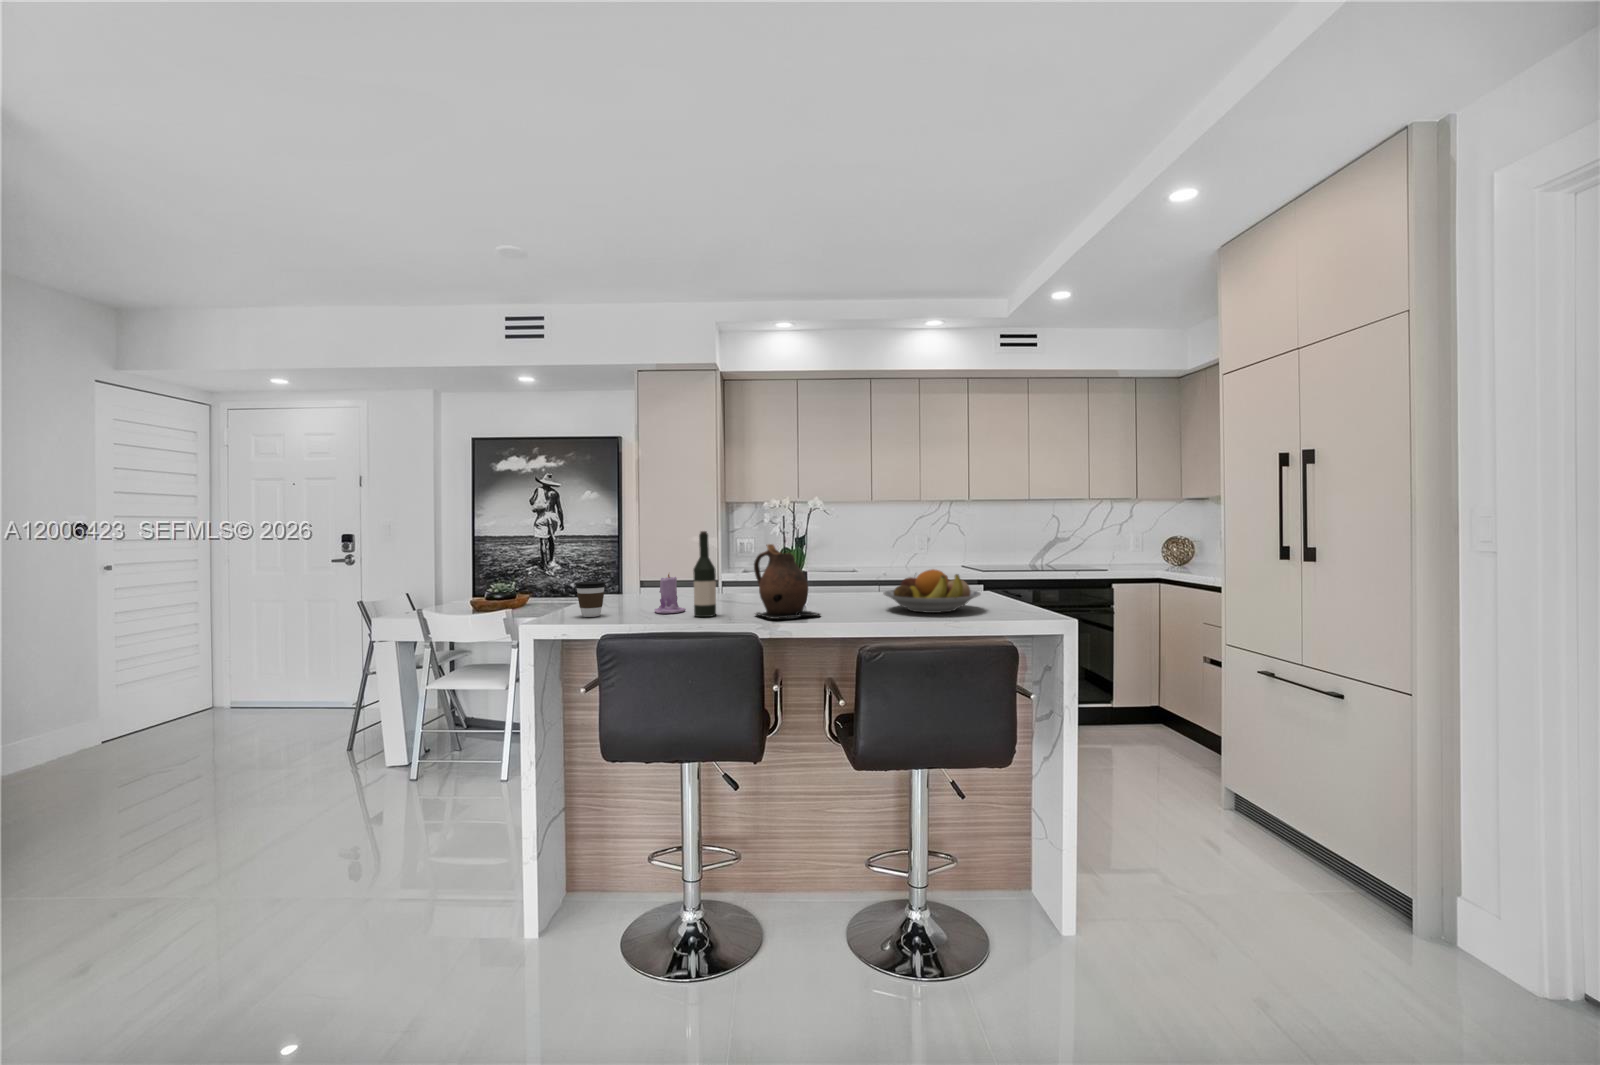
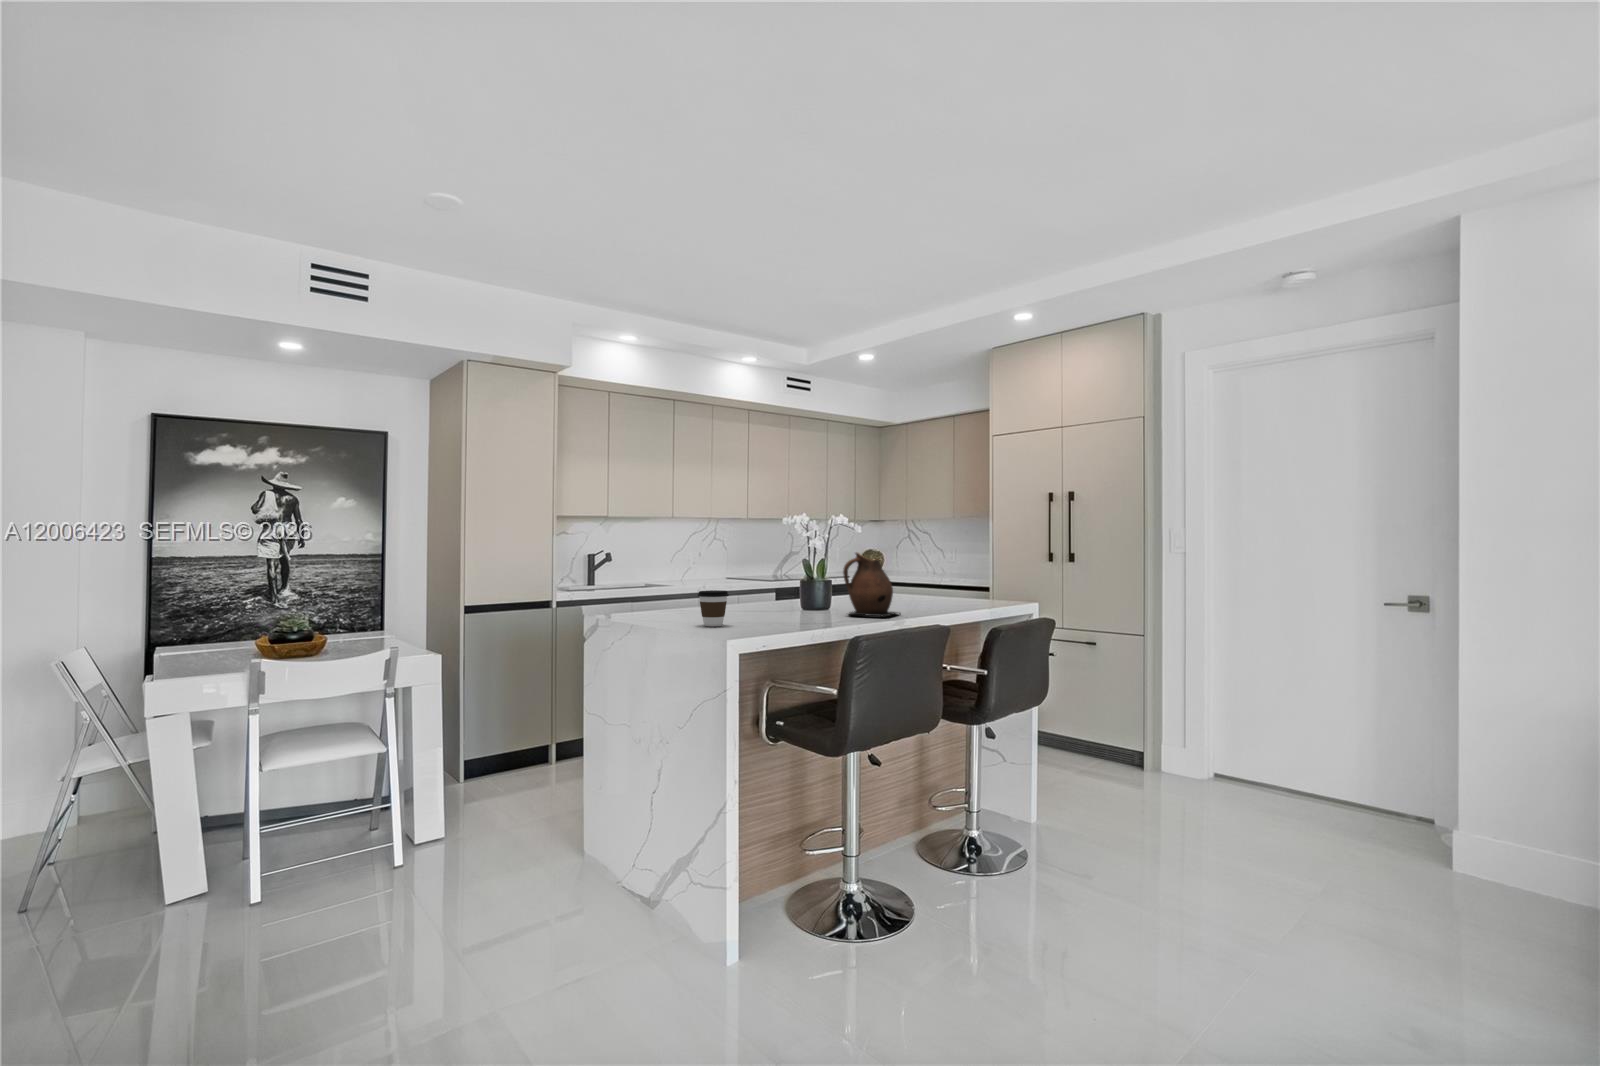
wine bottle: present [693,531,716,617] -> none [801,540,822,620]
fruit bowl: present [884,569,981,613] -> none [904,573,983,608]
candle: present [654,574,686,614] -> none [748,579,777,620]

